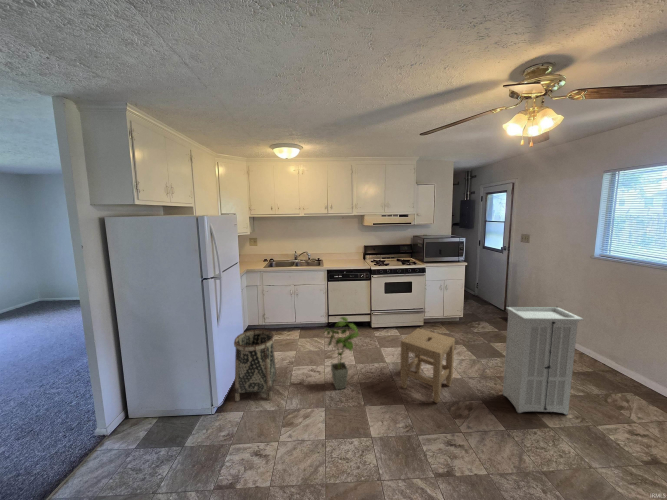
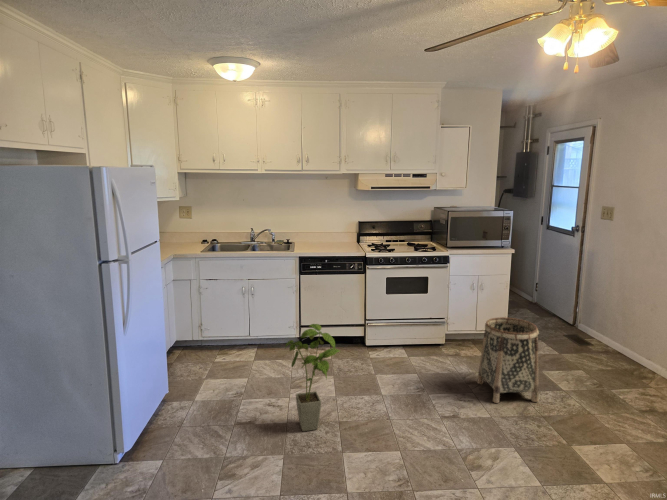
storage cabinet: present [503,307,584,415] -> none [547,309,661,466]
stool: present [400,328,455,403] -> none [399,343,480,450]
basket: present [234,330,277,401] -> present [477,317,539,403]

